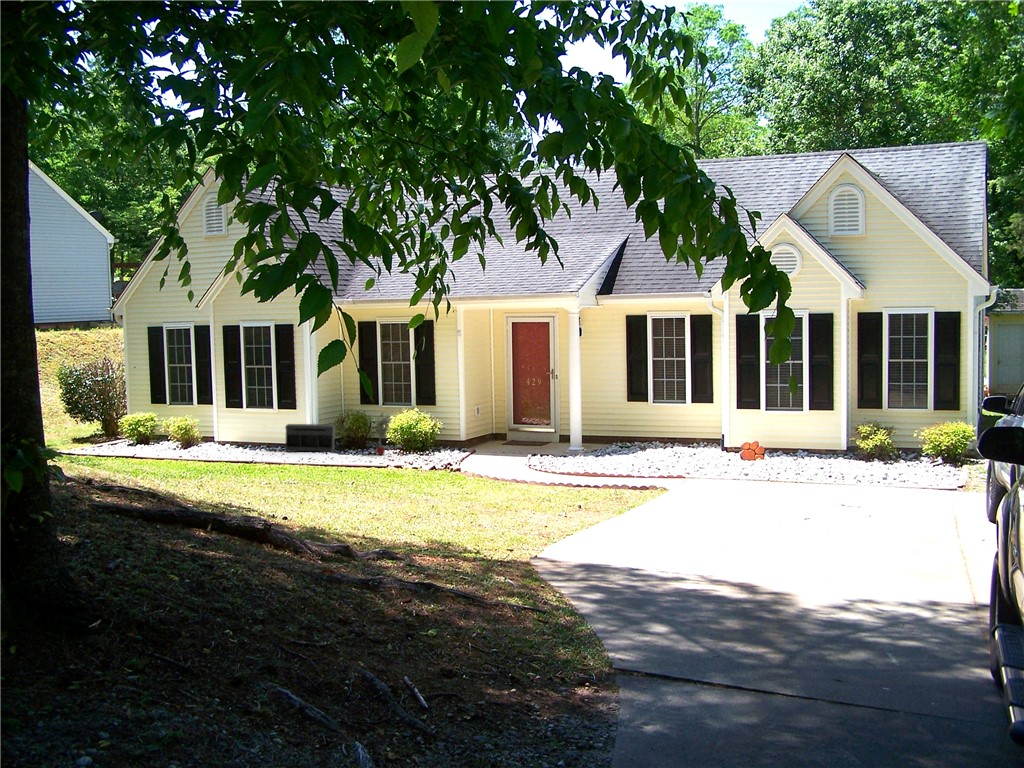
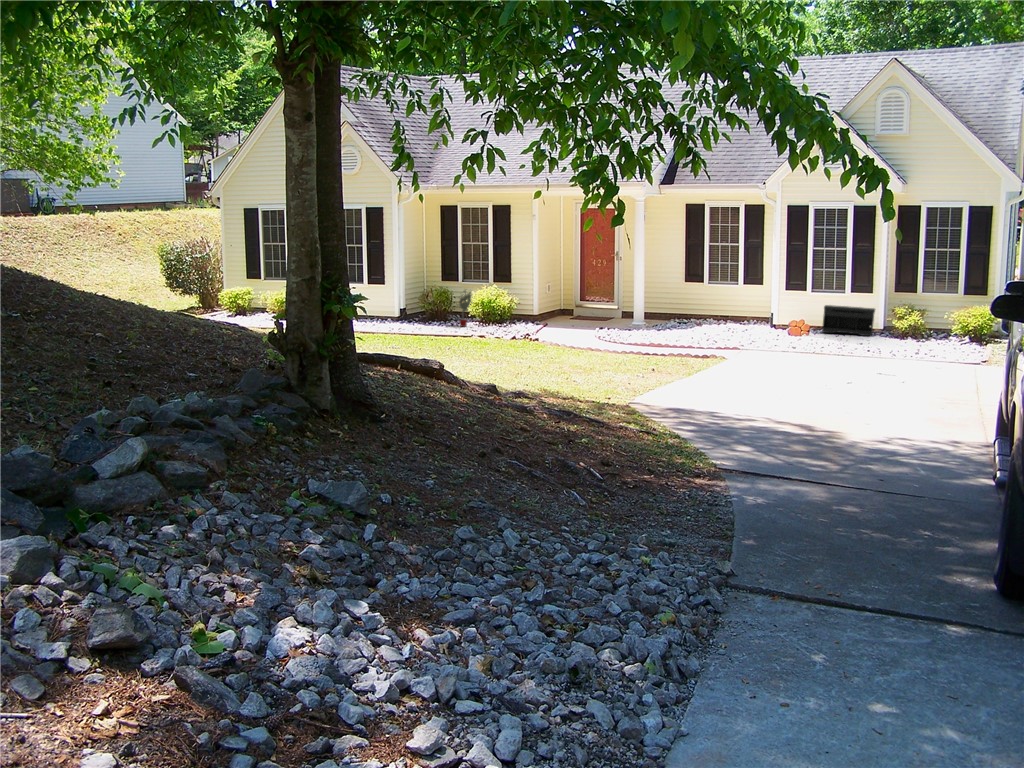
bench: present [285,424,335,452] -> present [822,305,875,336]

